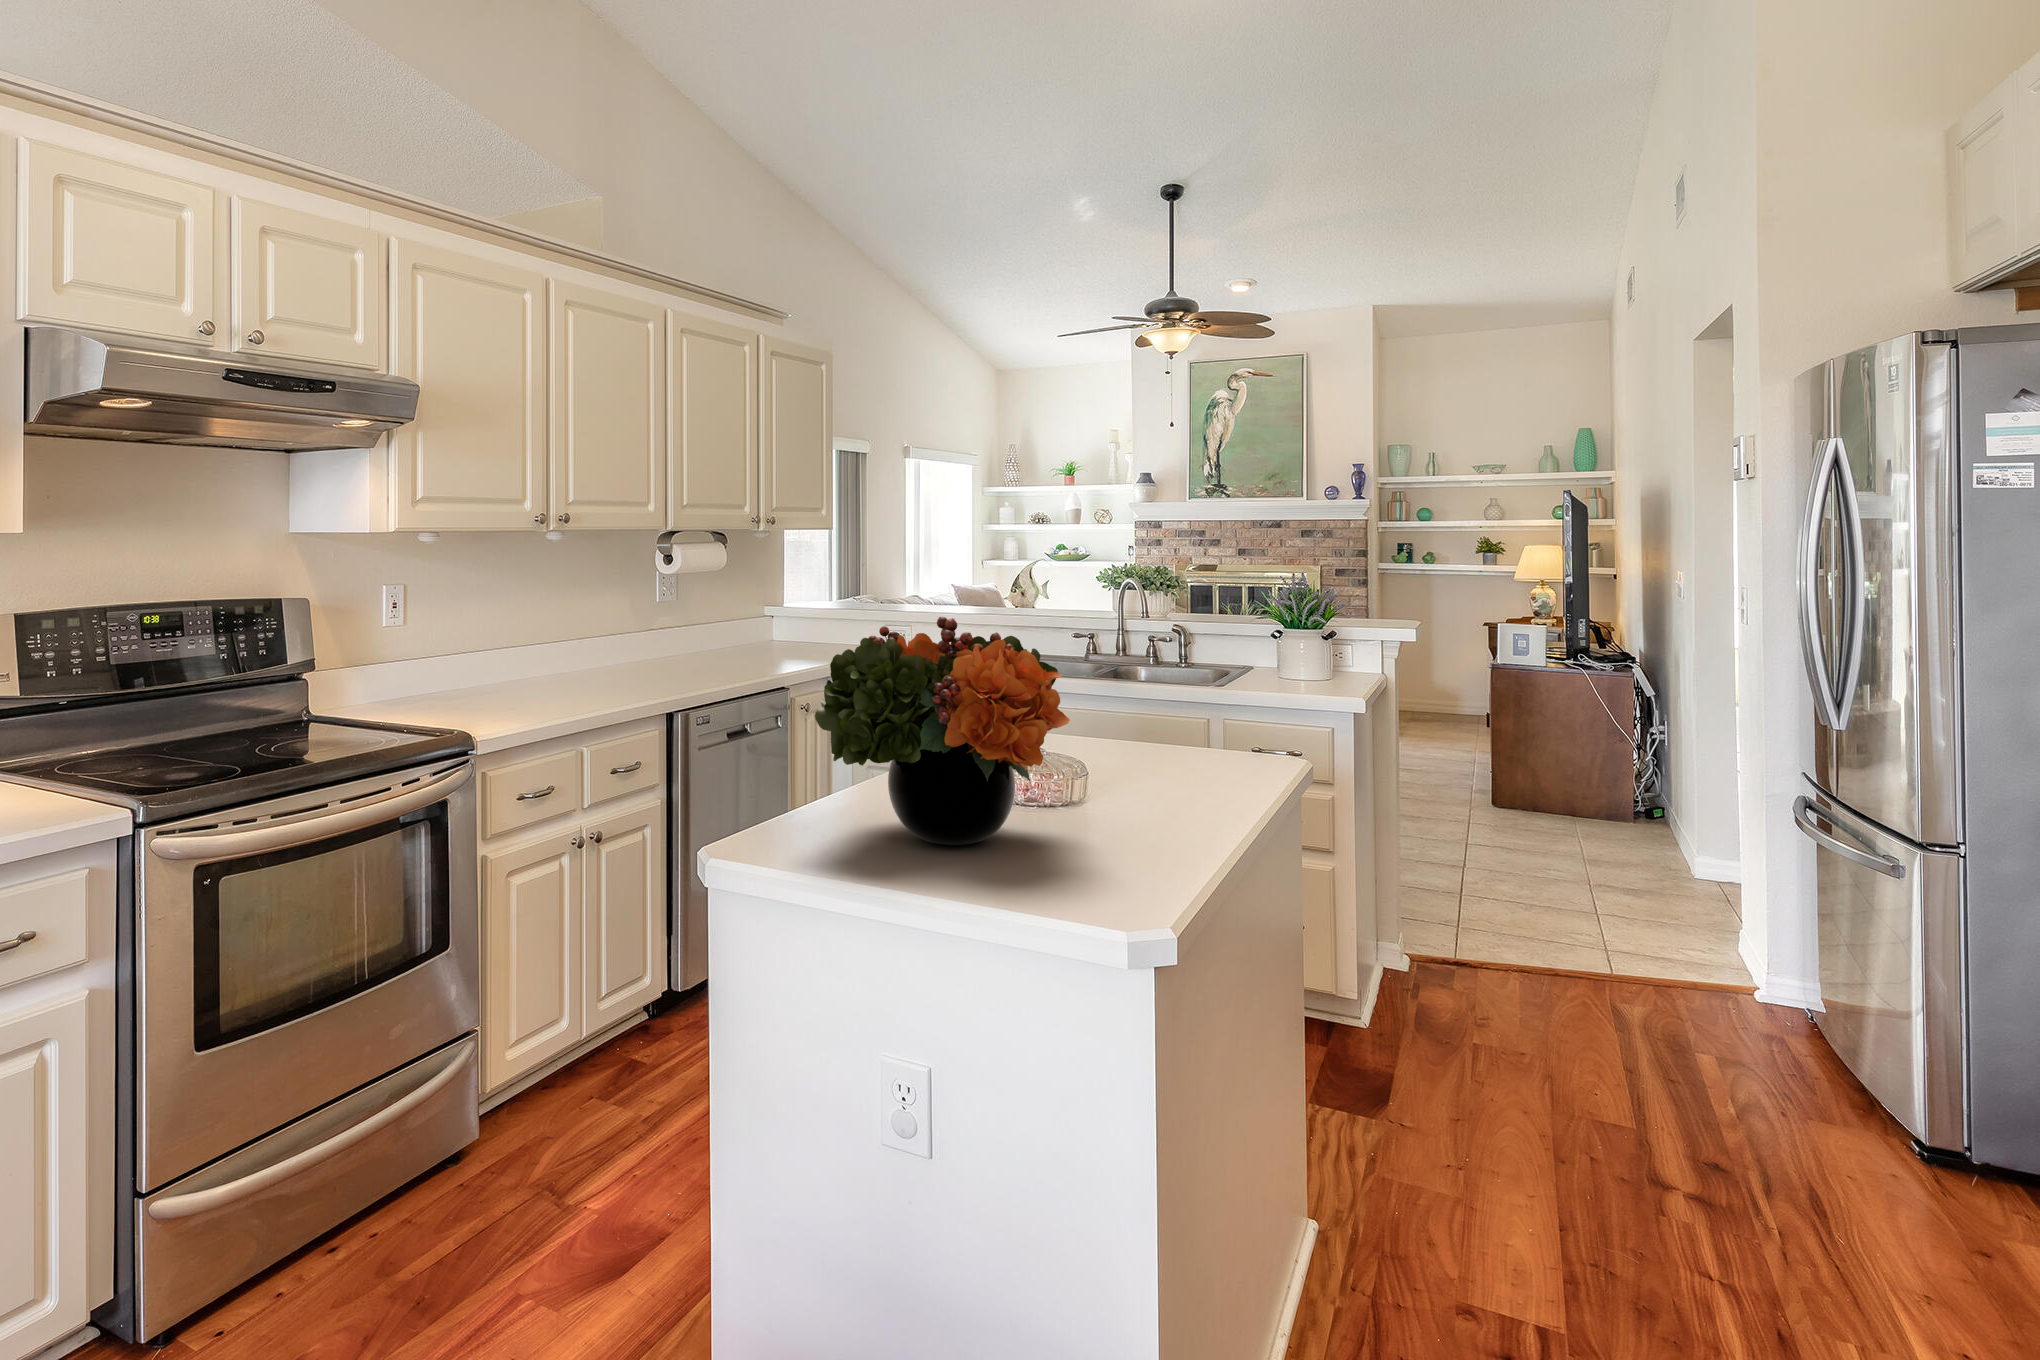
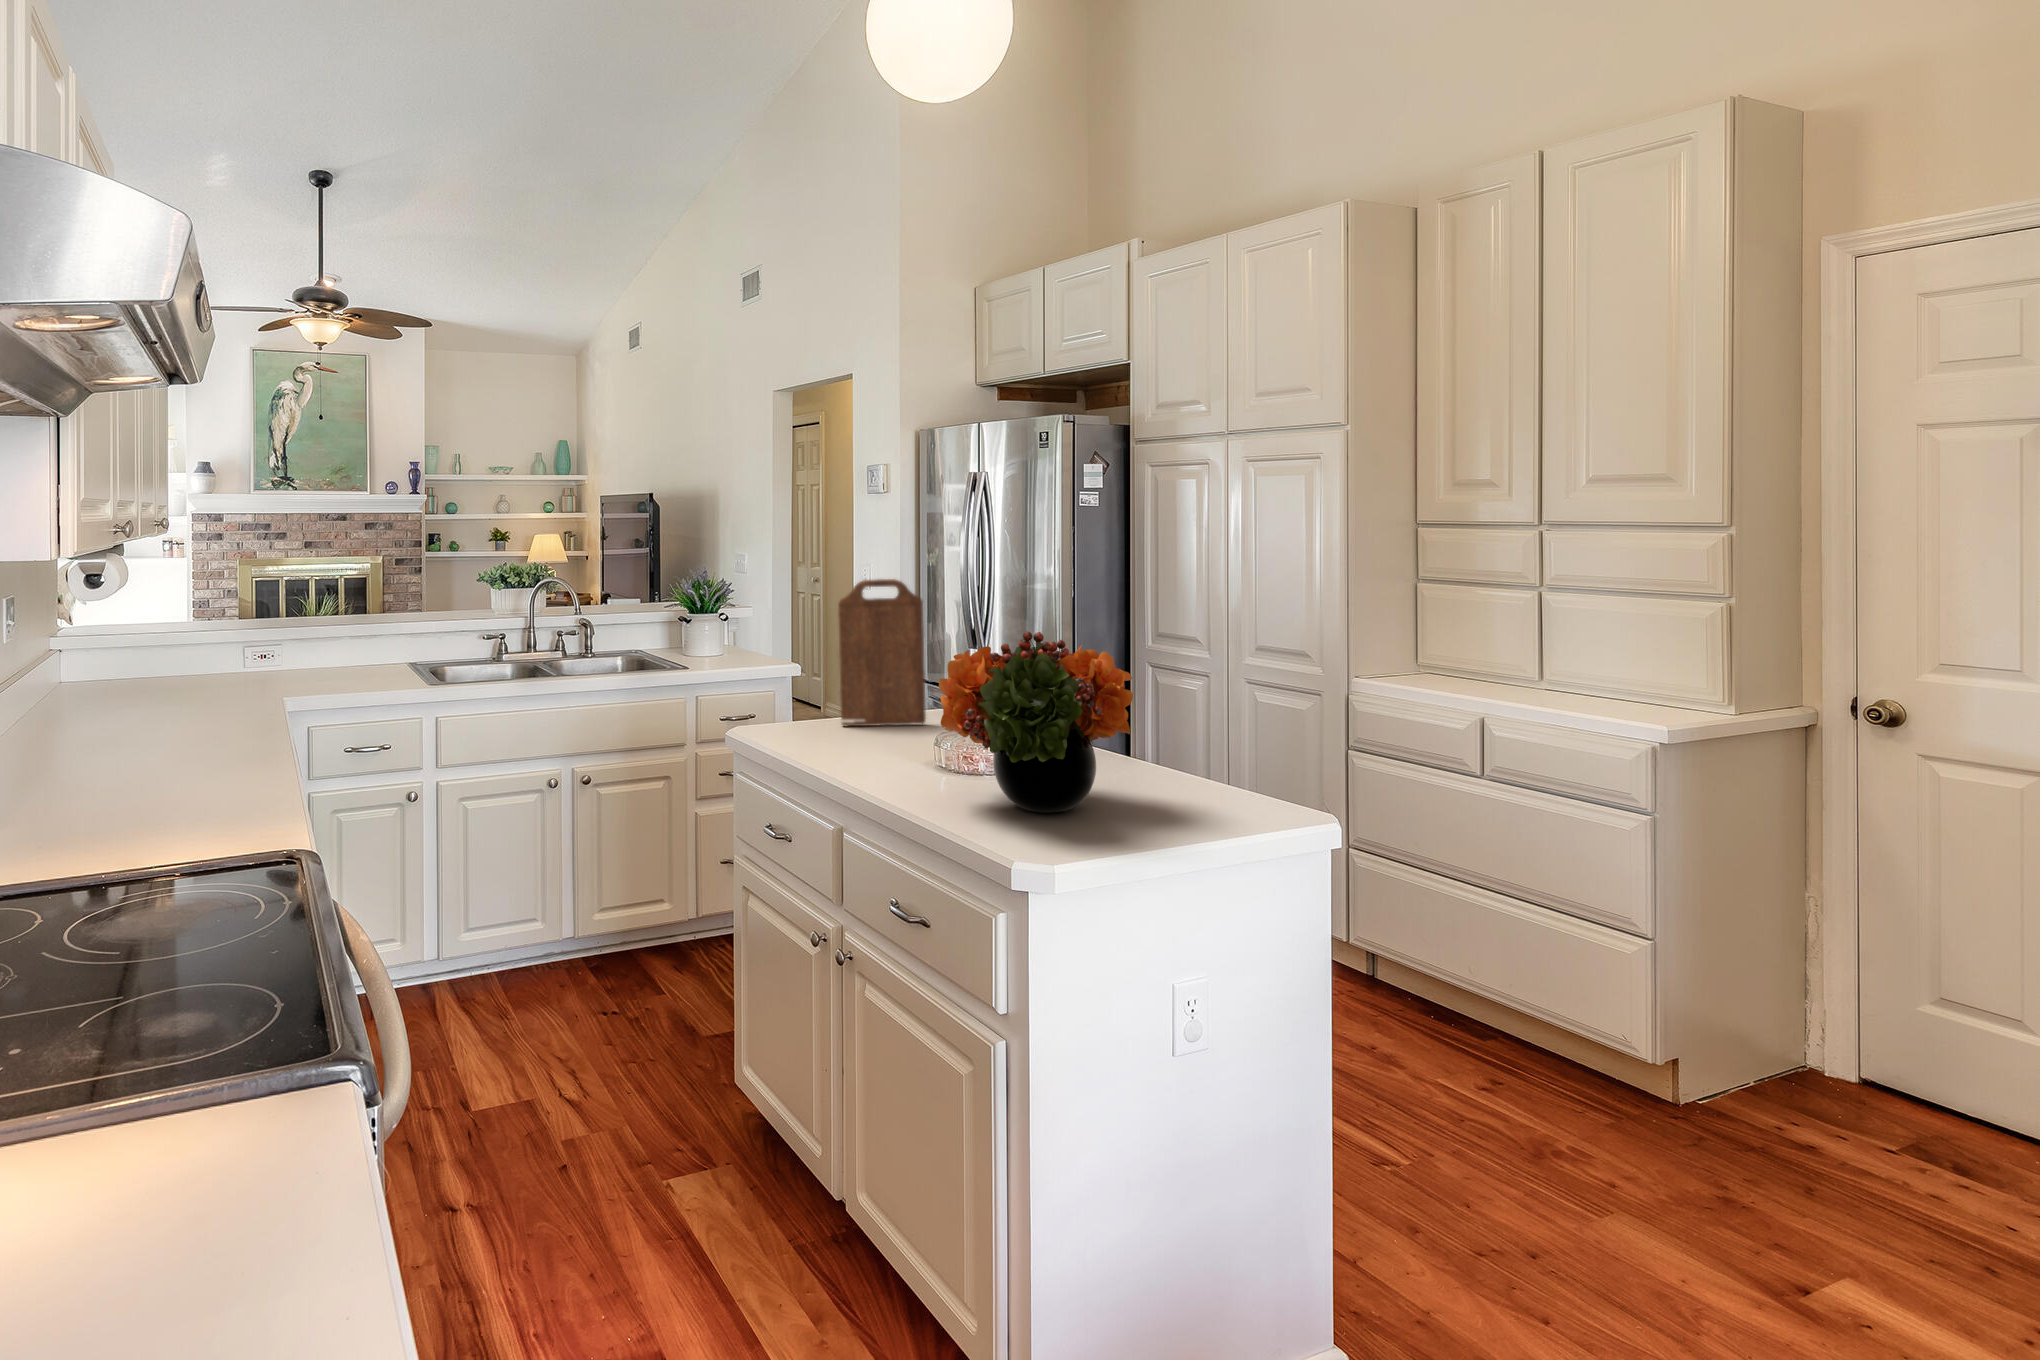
cutting board: none [1114,571,1212,762] -> present [838,579,926,726]

